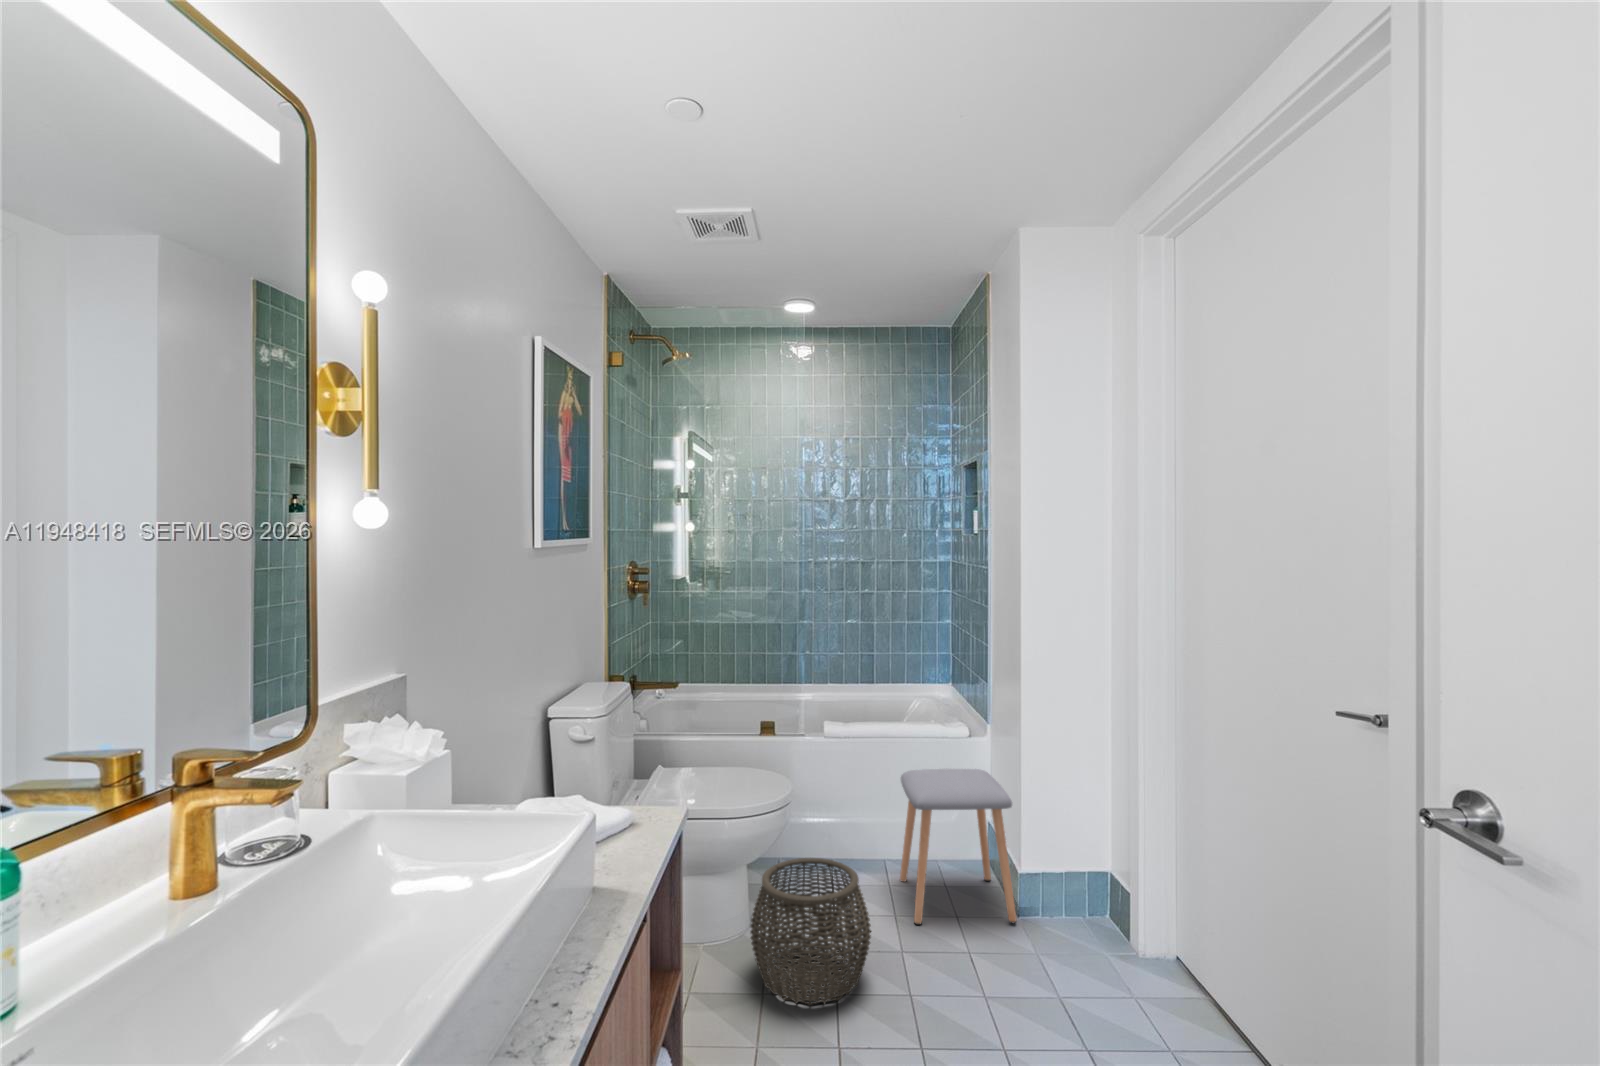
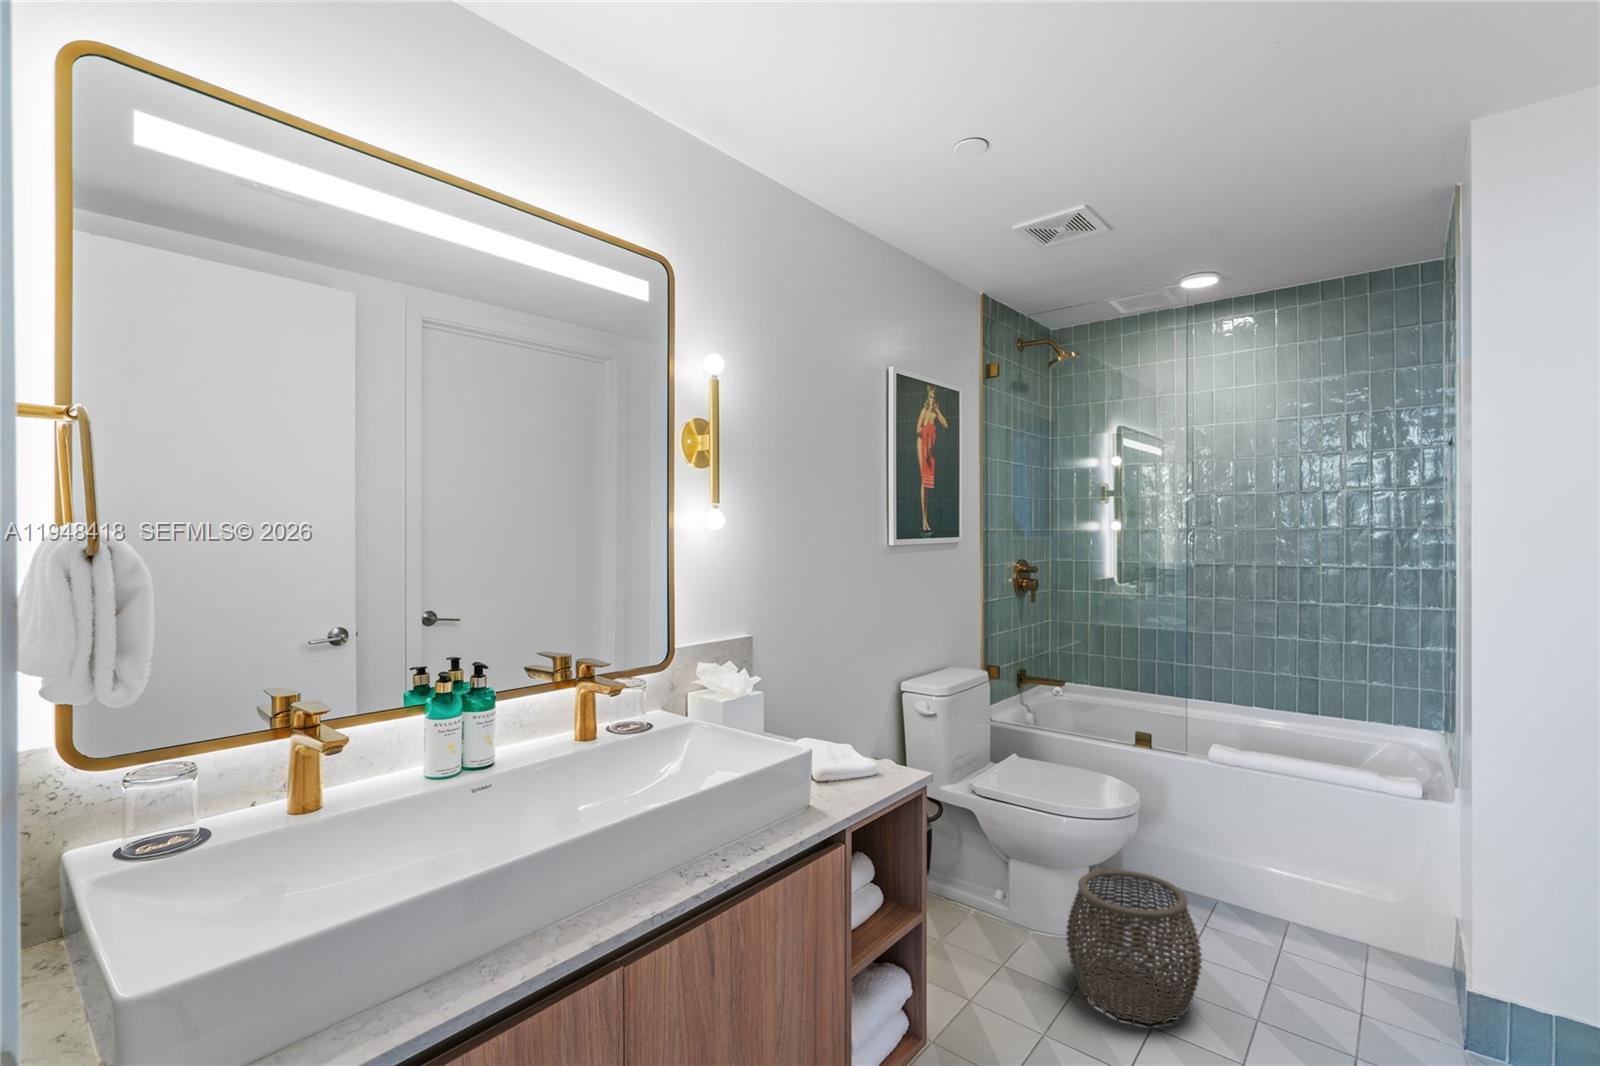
stool: present [900,769,1016,925] -> none [1290,813,1445,1031]

